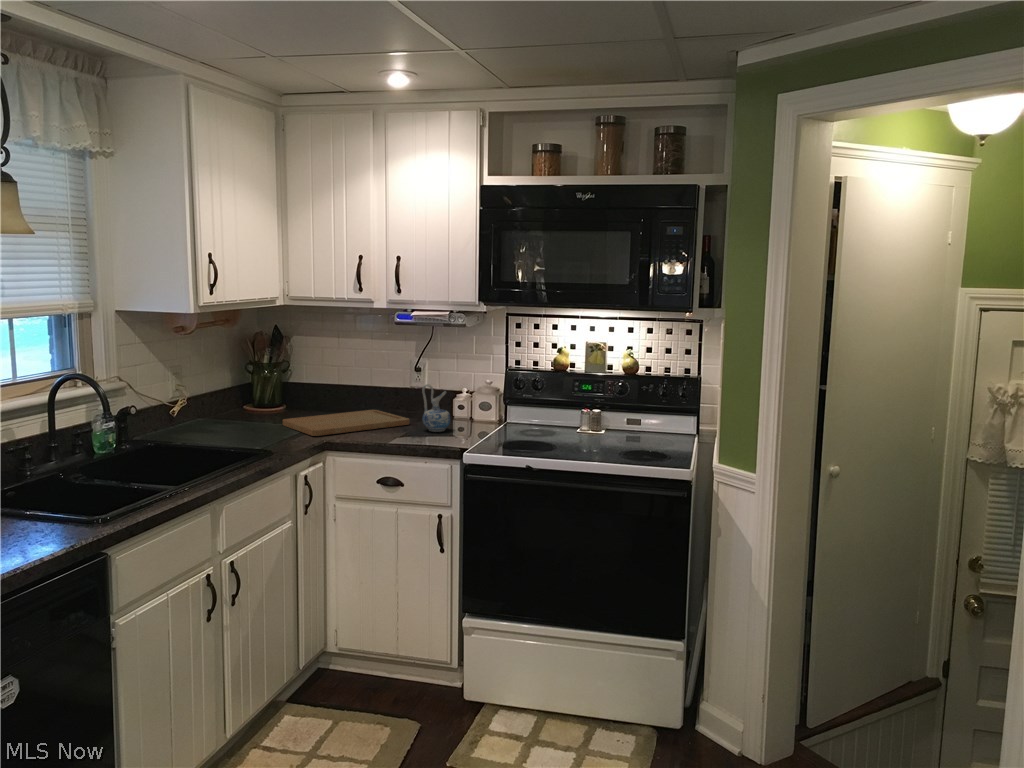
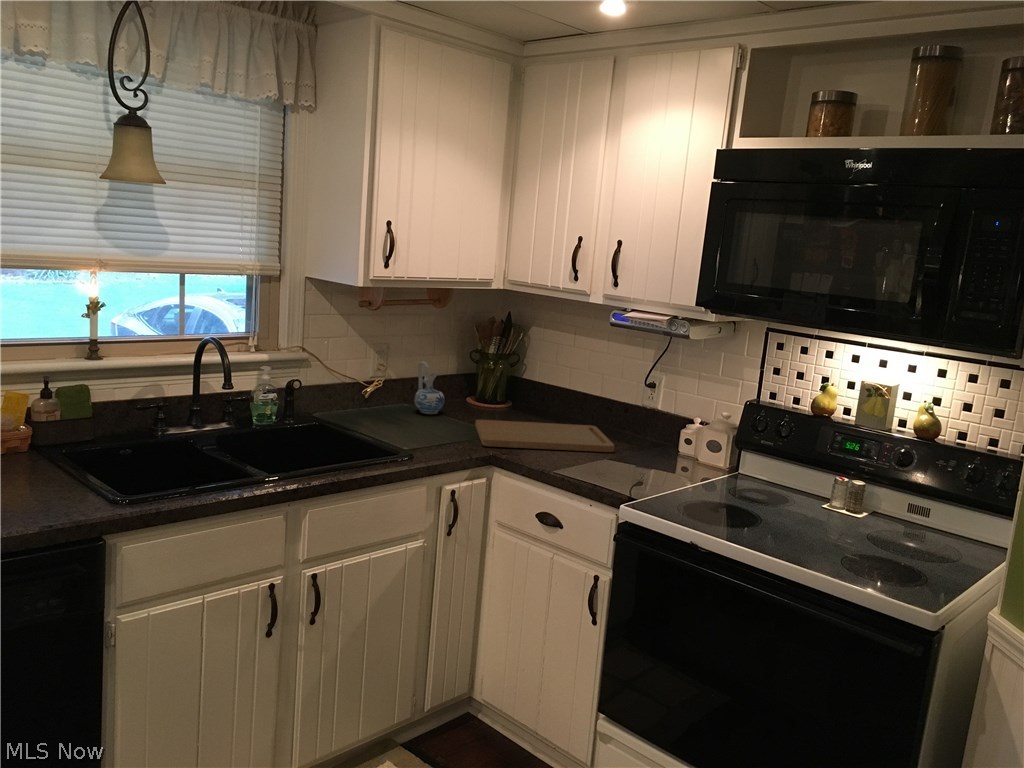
ceramic pitcher: present [422,384,450,432] -> present [414,361,444,414]

